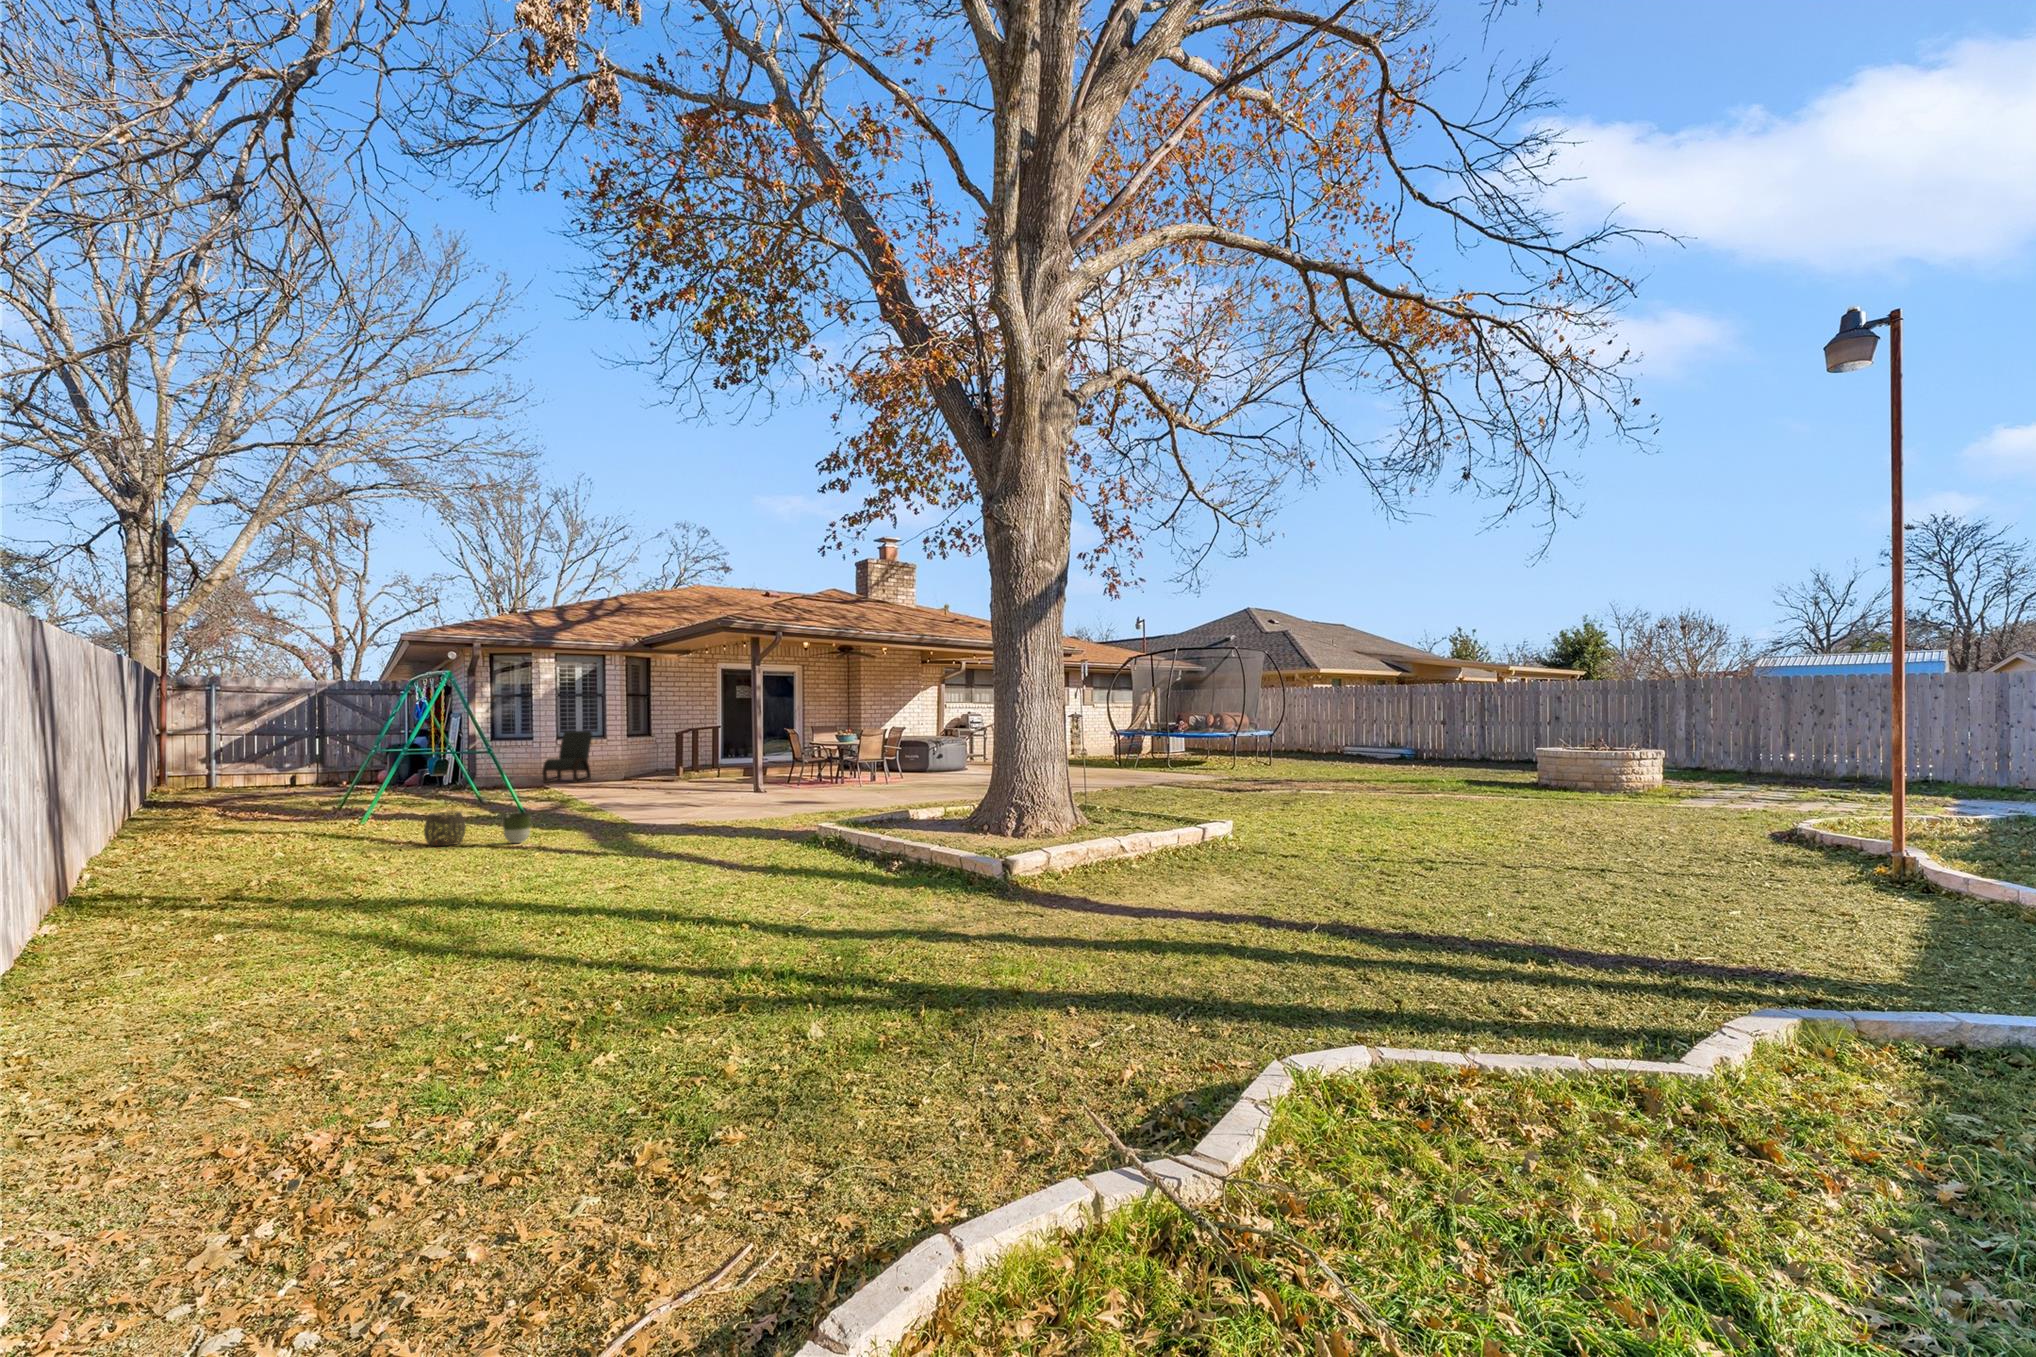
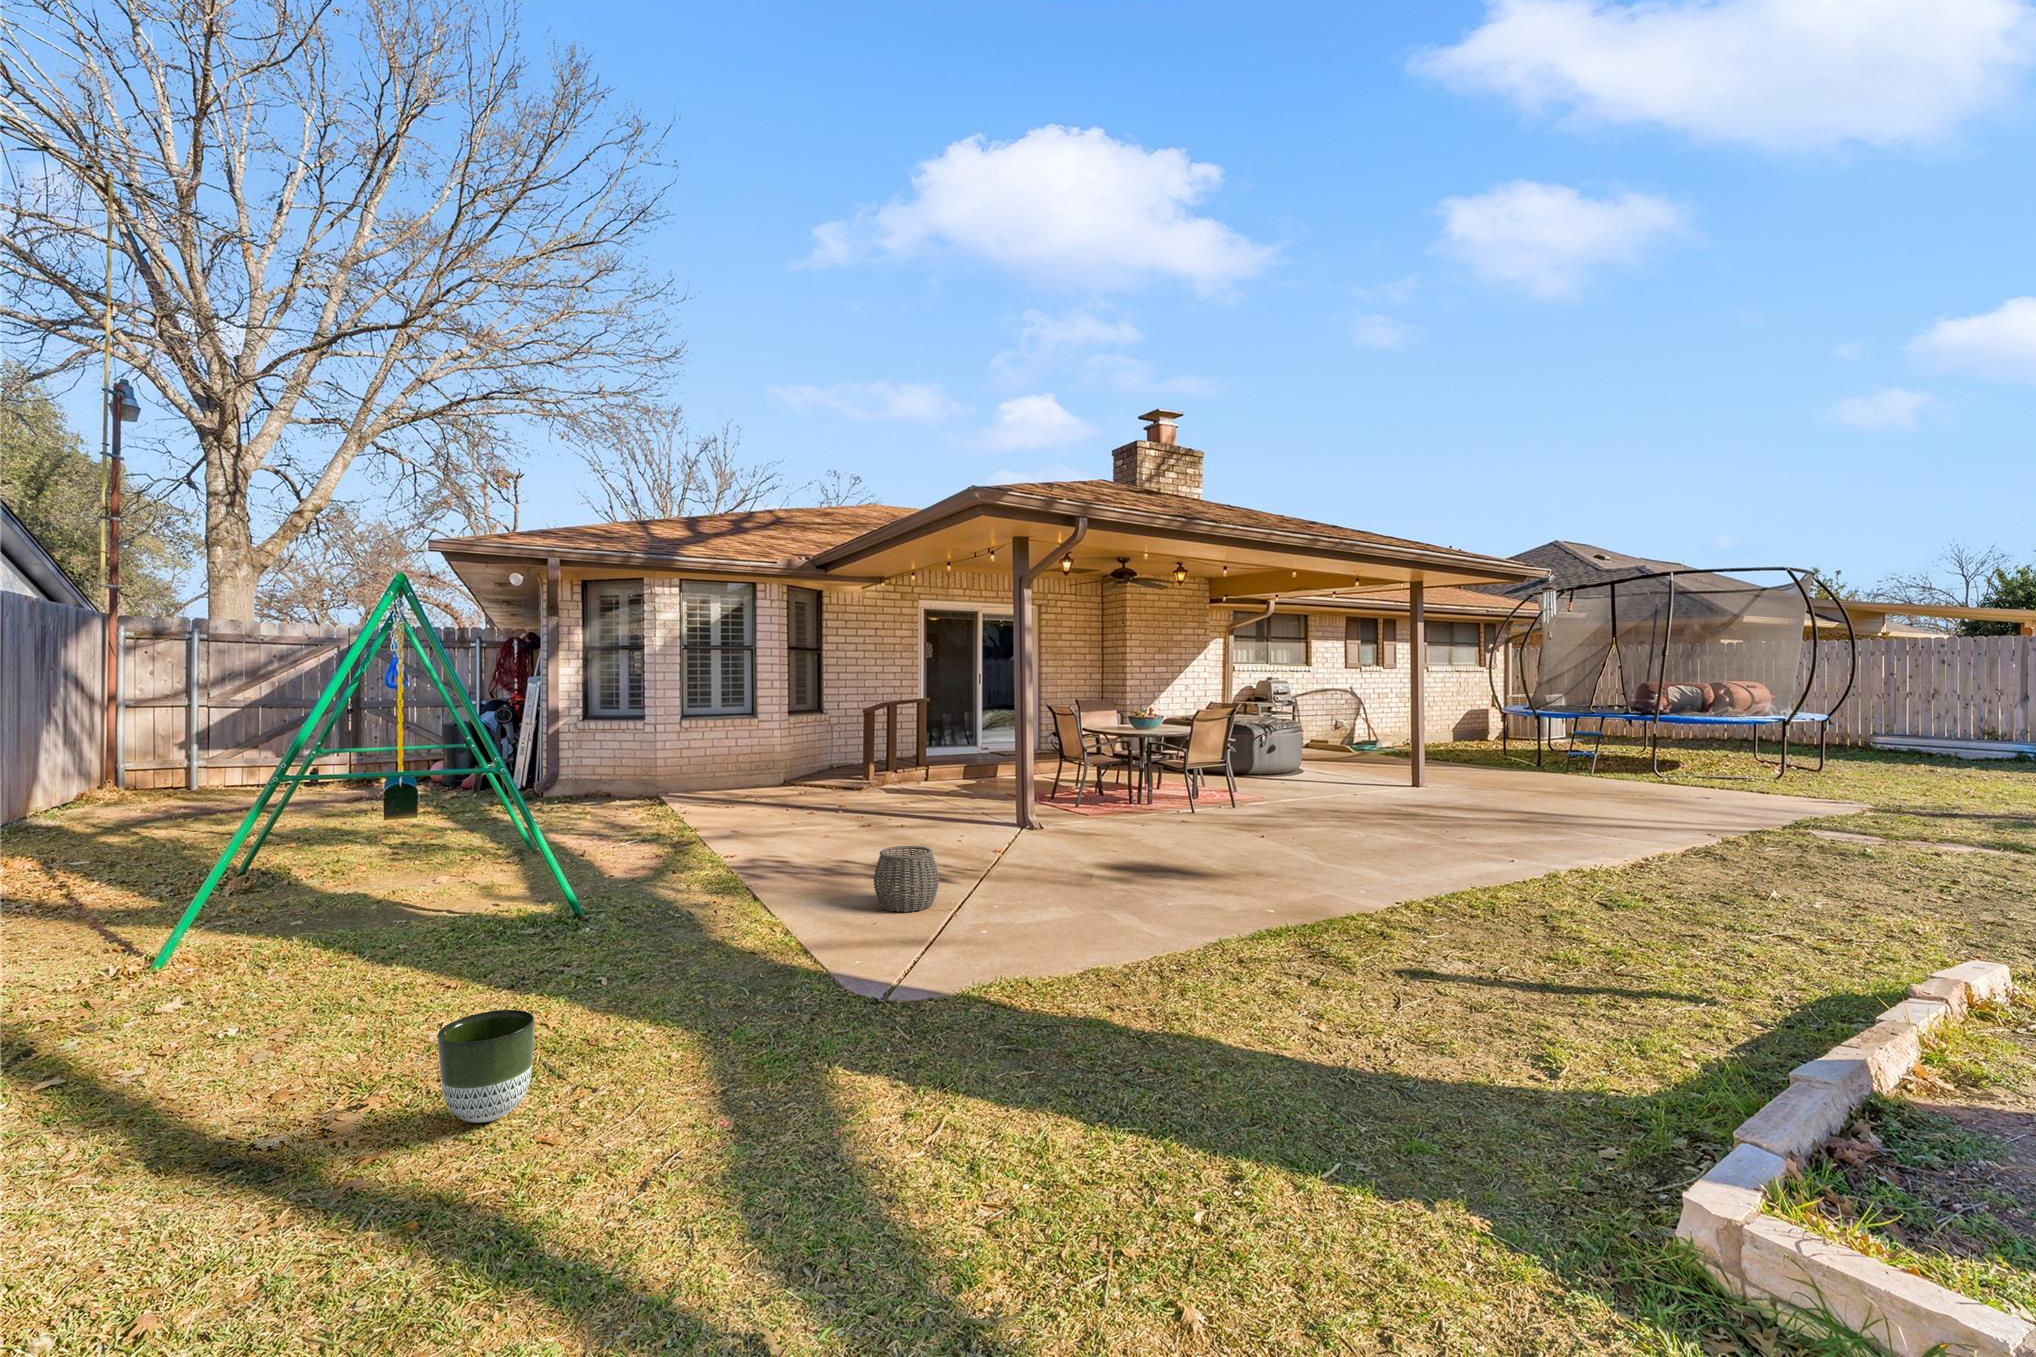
lounge chair: present [542,731,592,783] -> none [659,705,736,790]
woven basket: present [424,812,466,846] -> present [873,846,939,912]

